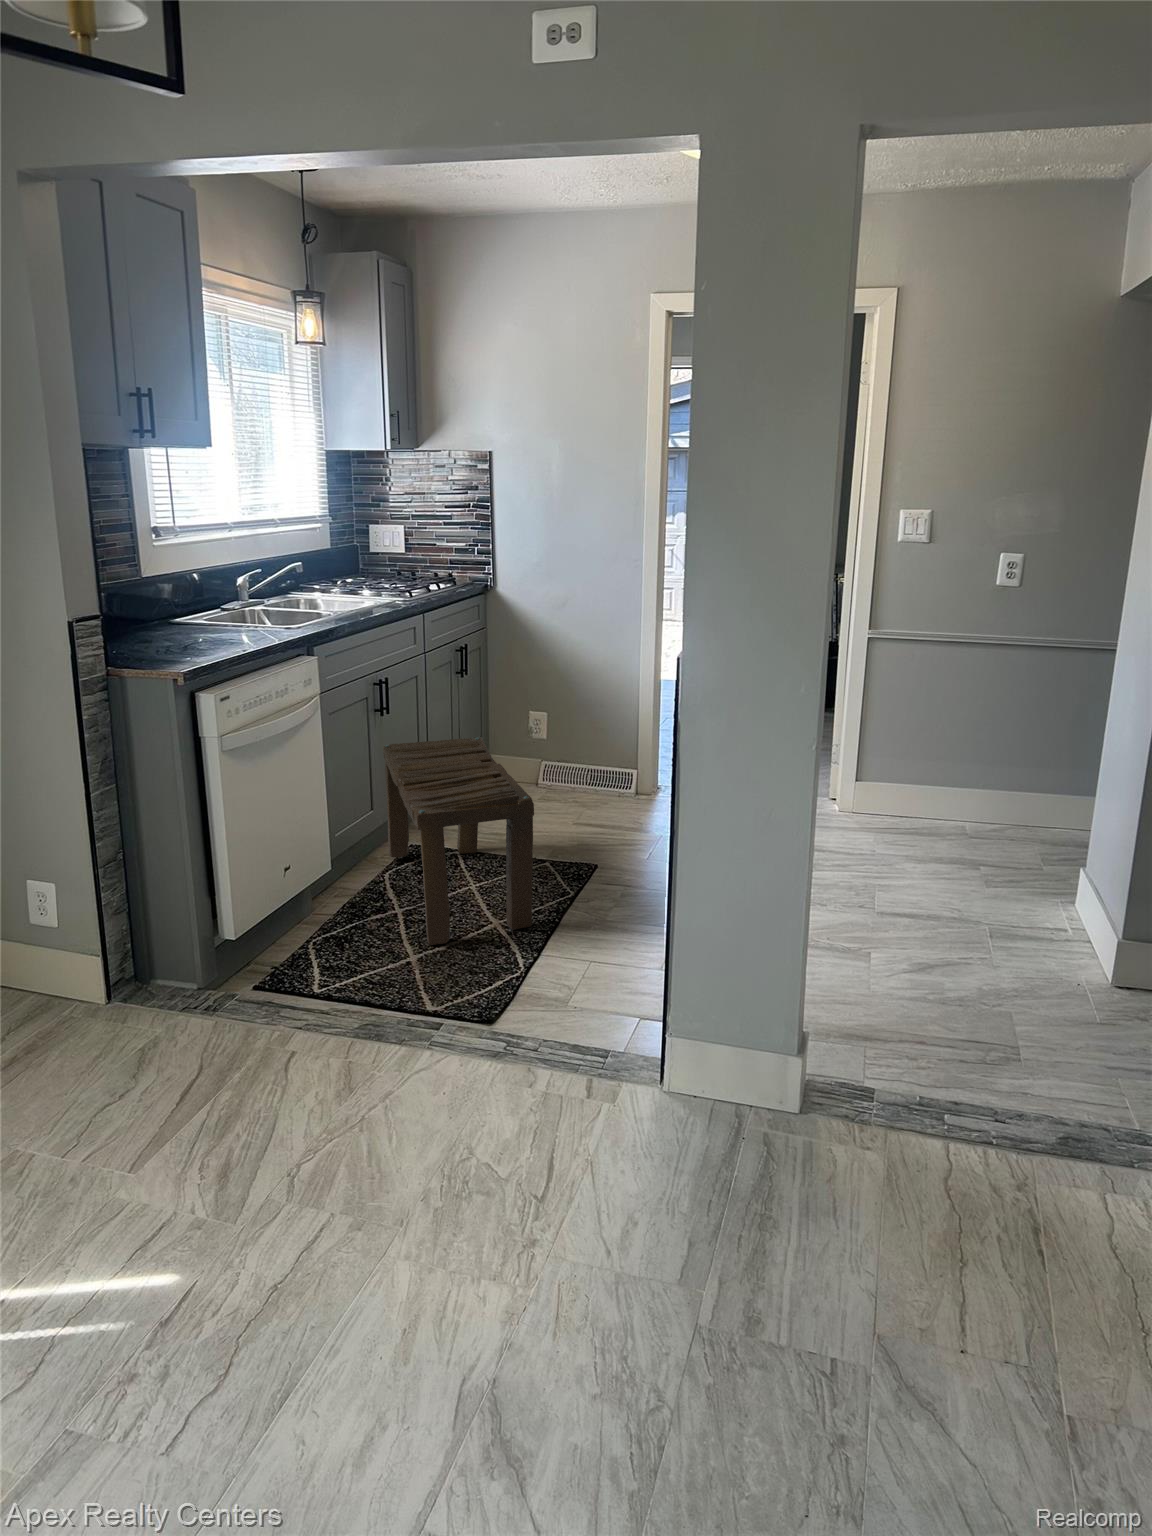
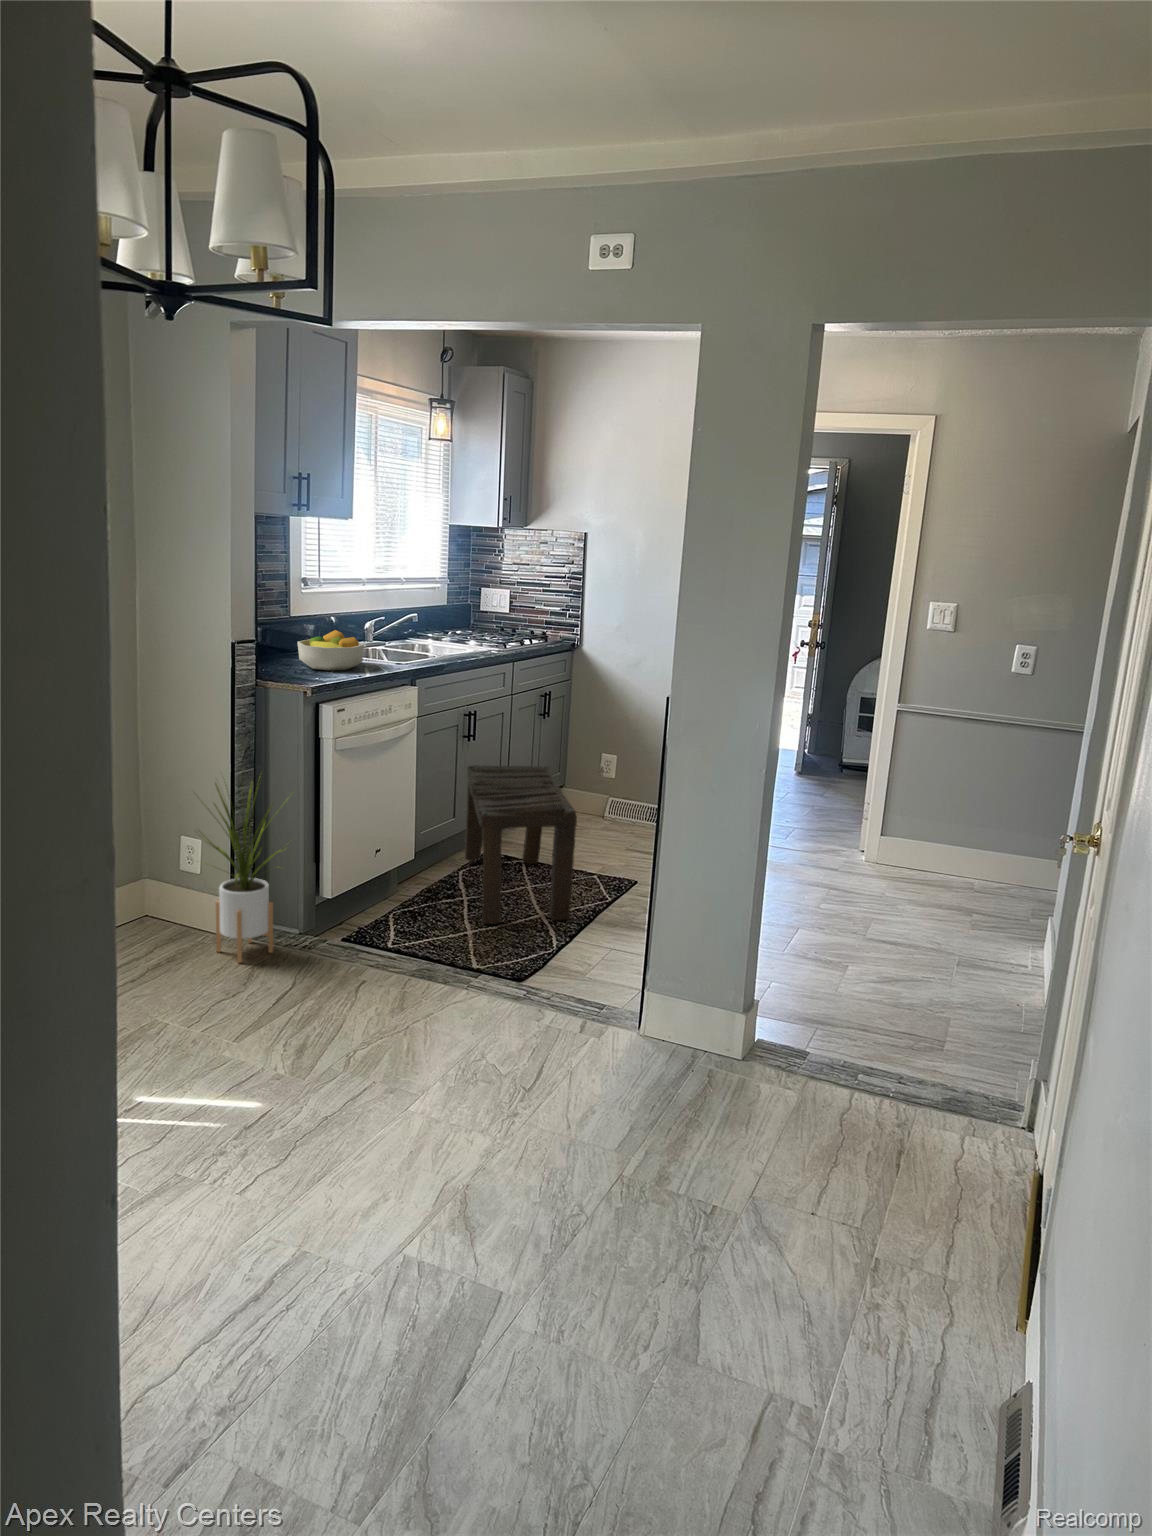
fruit bowl: none [155,592,244,646] -> present [298,630,364,671]
house plant: none [30,789,184,1045] -> present [194,780,285,963]

